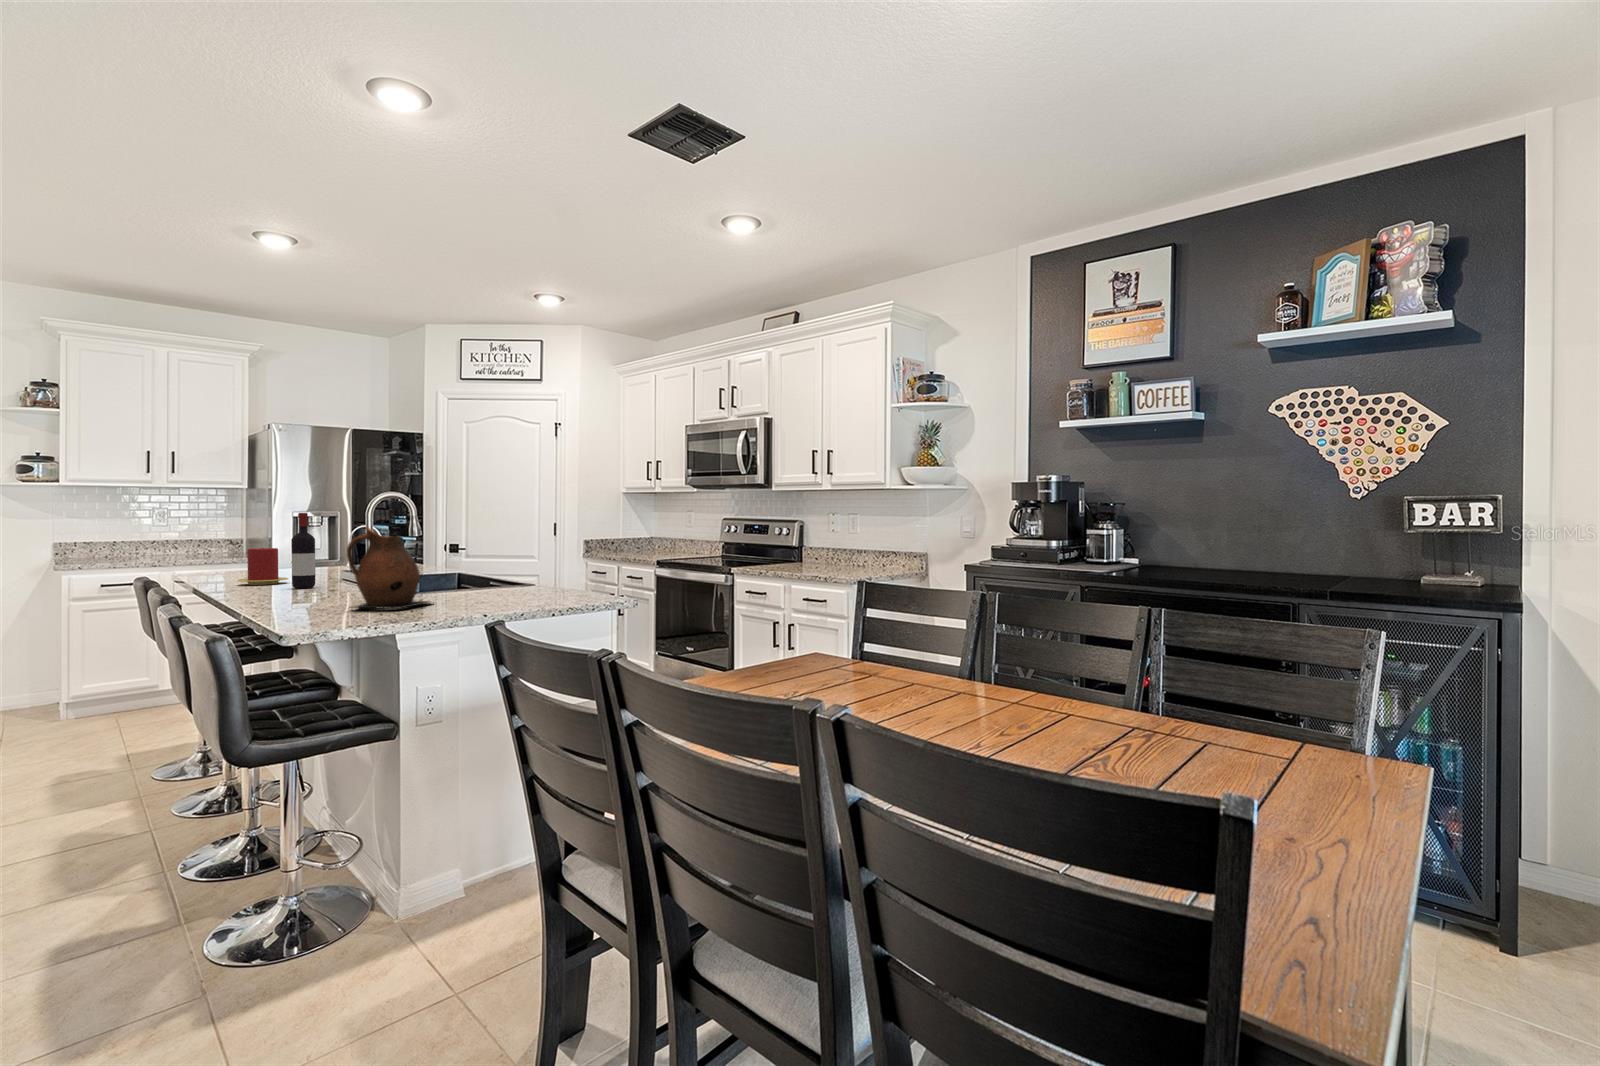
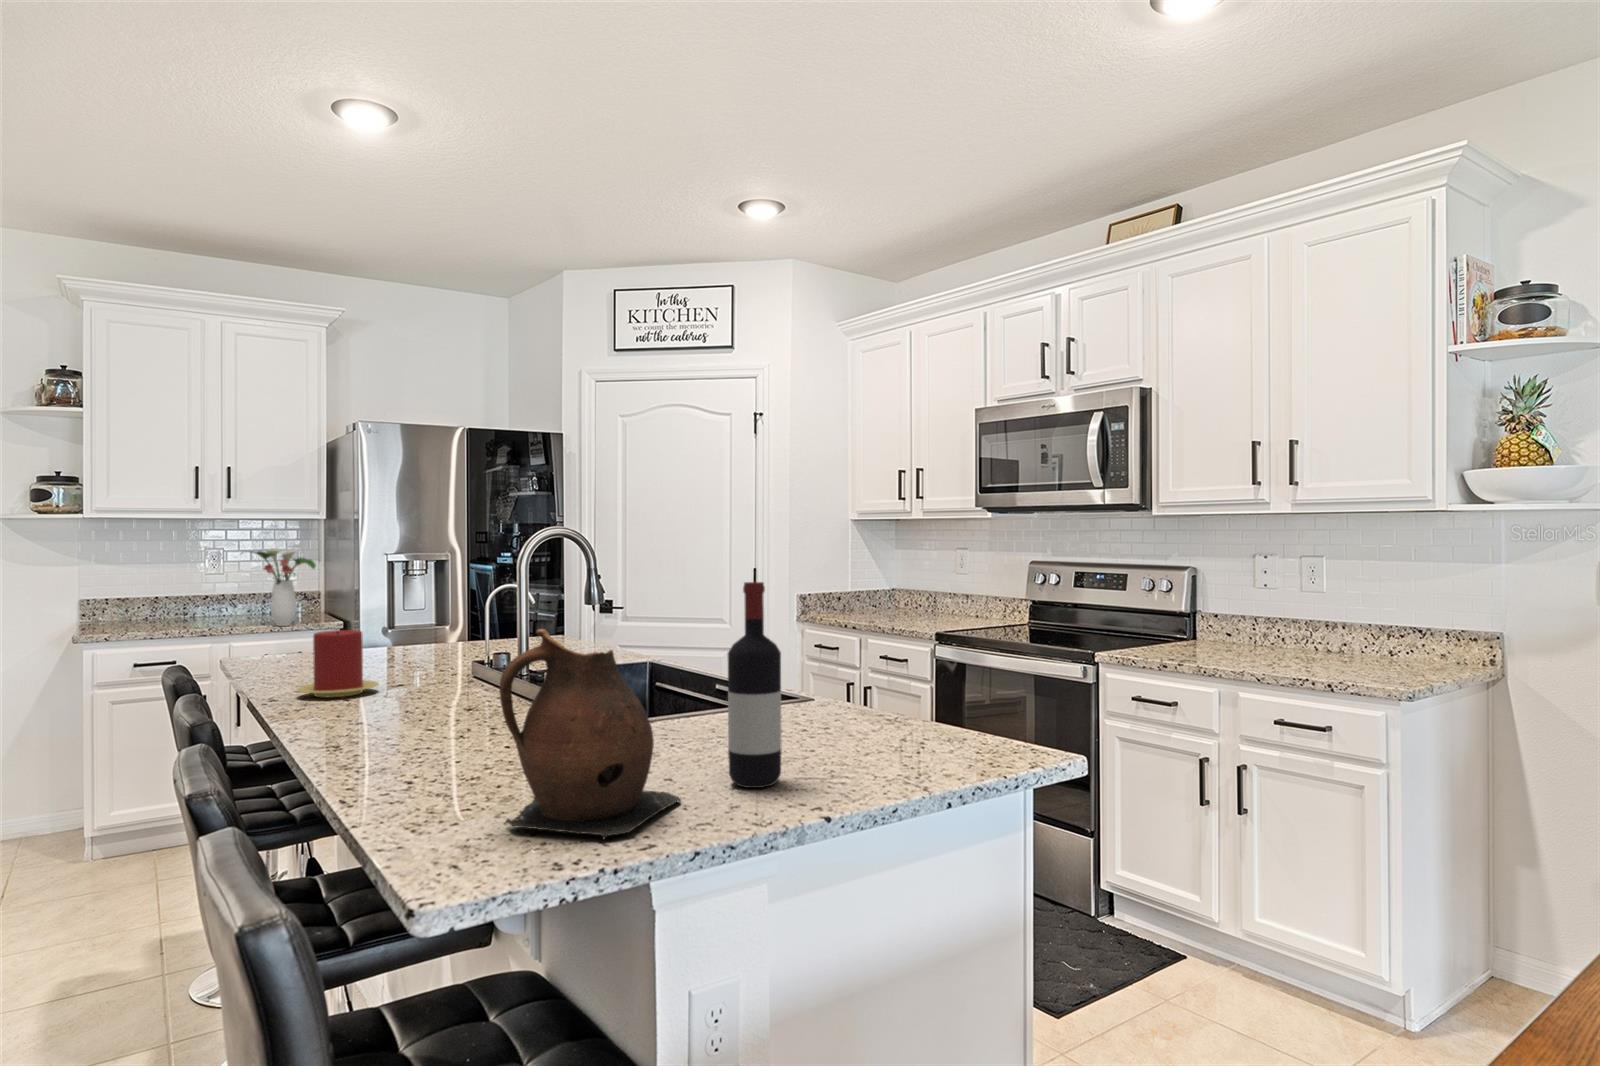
flower arrangement: none [182,508,240,562] -> present [241,548,316,626]
wine bottle: present [291,513,316,588] -> present [728,582,781,788]

